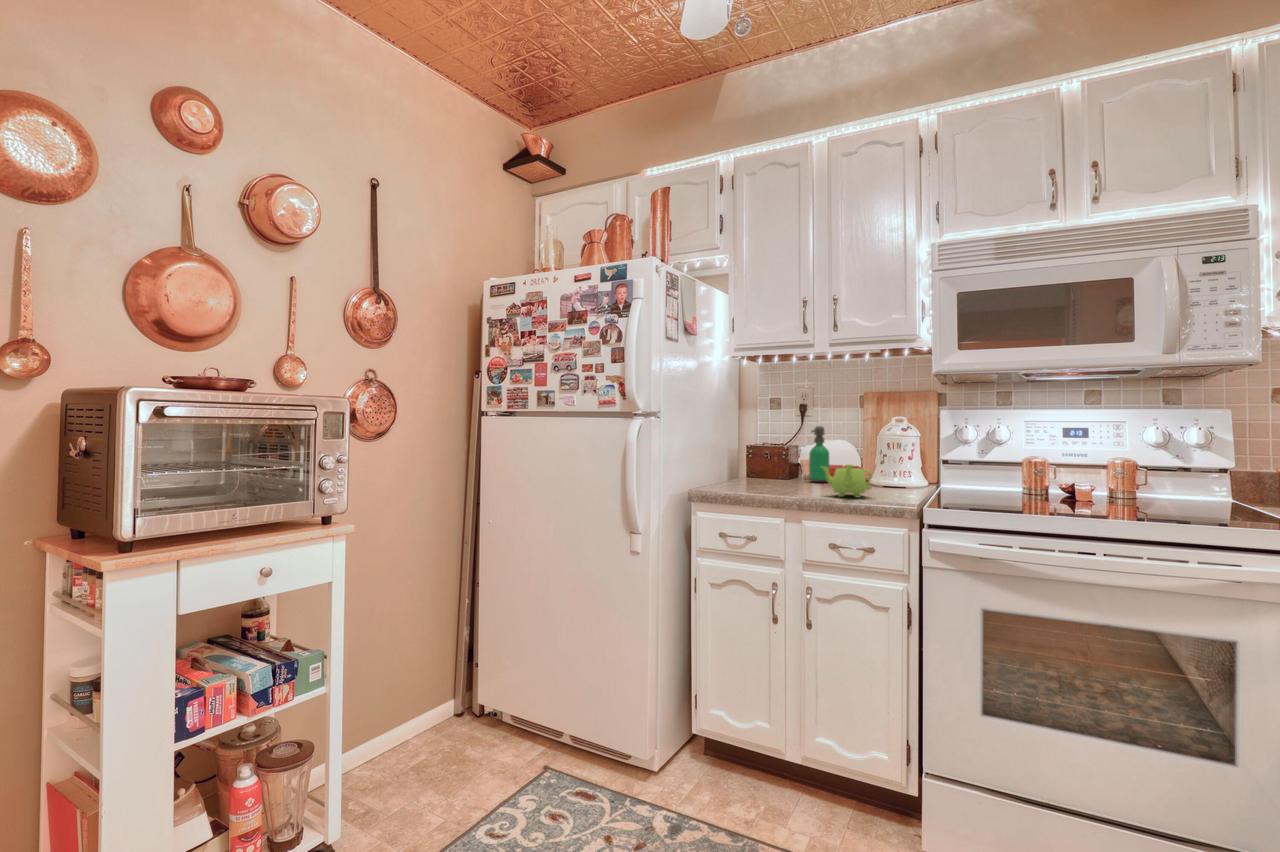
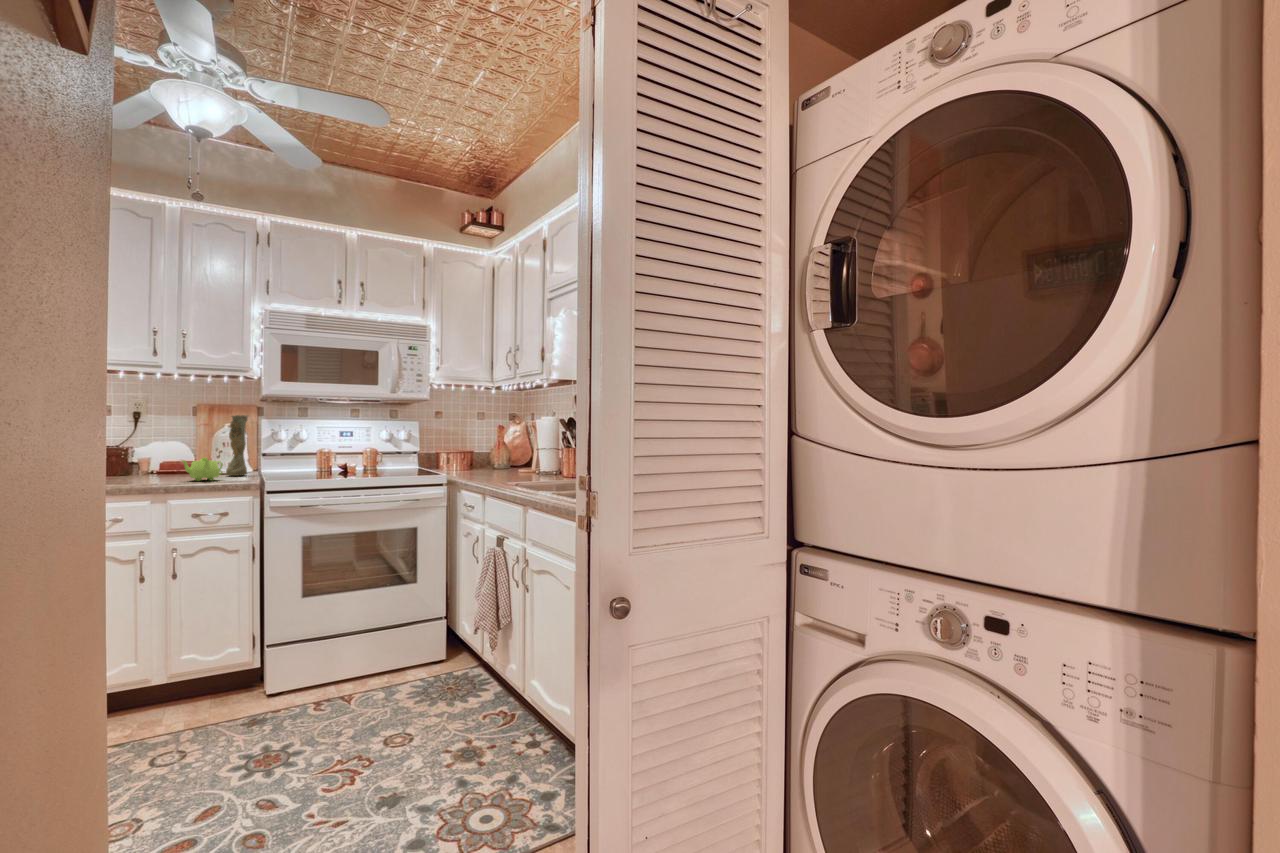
vase: none [885,404,913,491] -> present [226,415,248,476]
soap dispenser: present [809,426,829,482] -> none [151,429,171,475]

